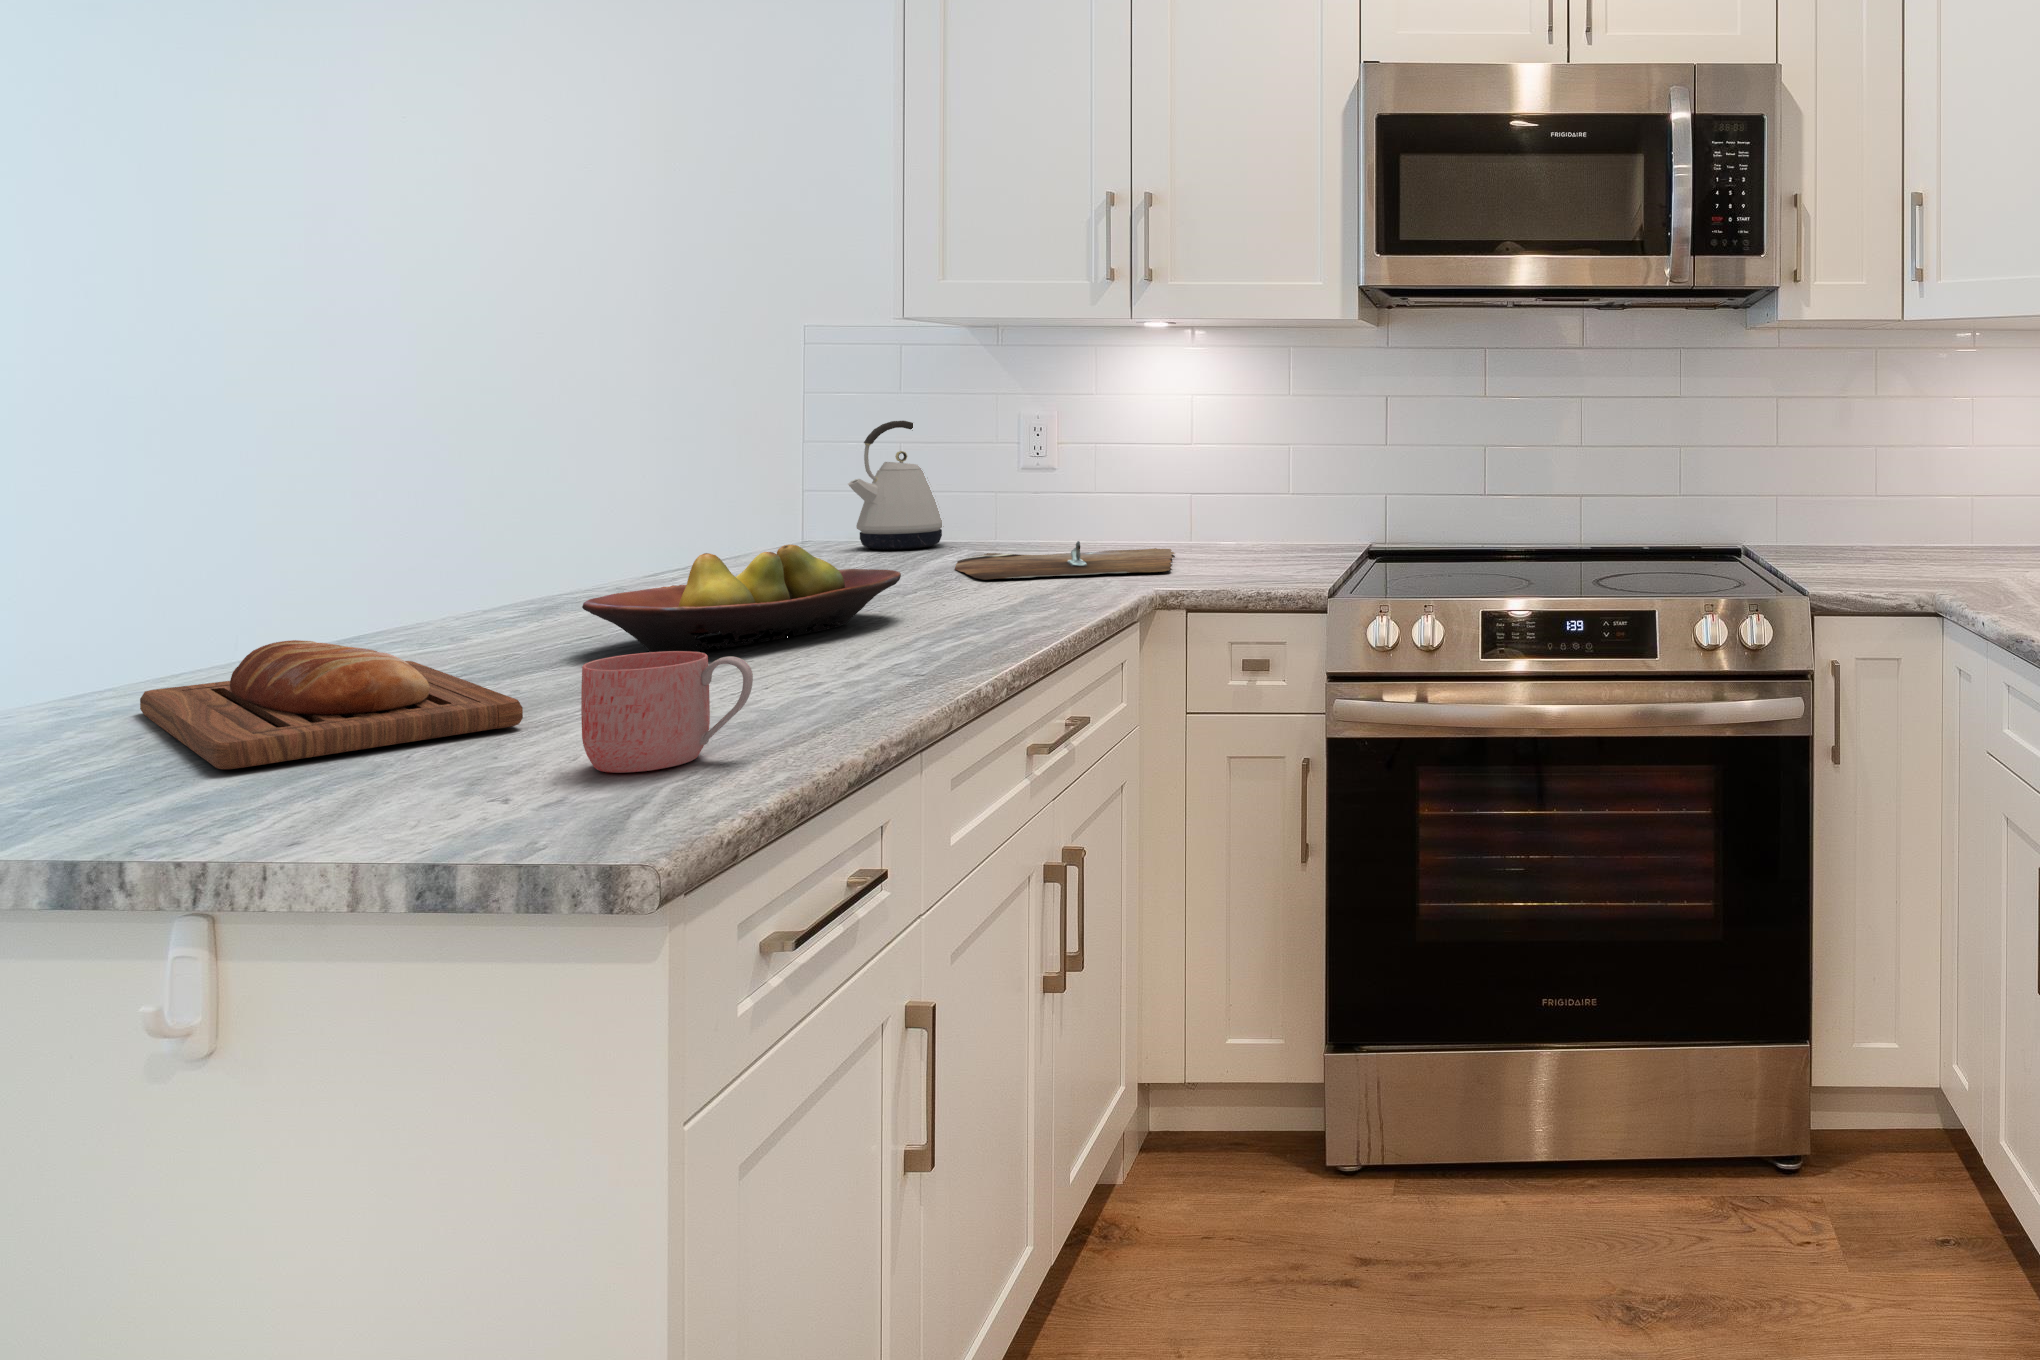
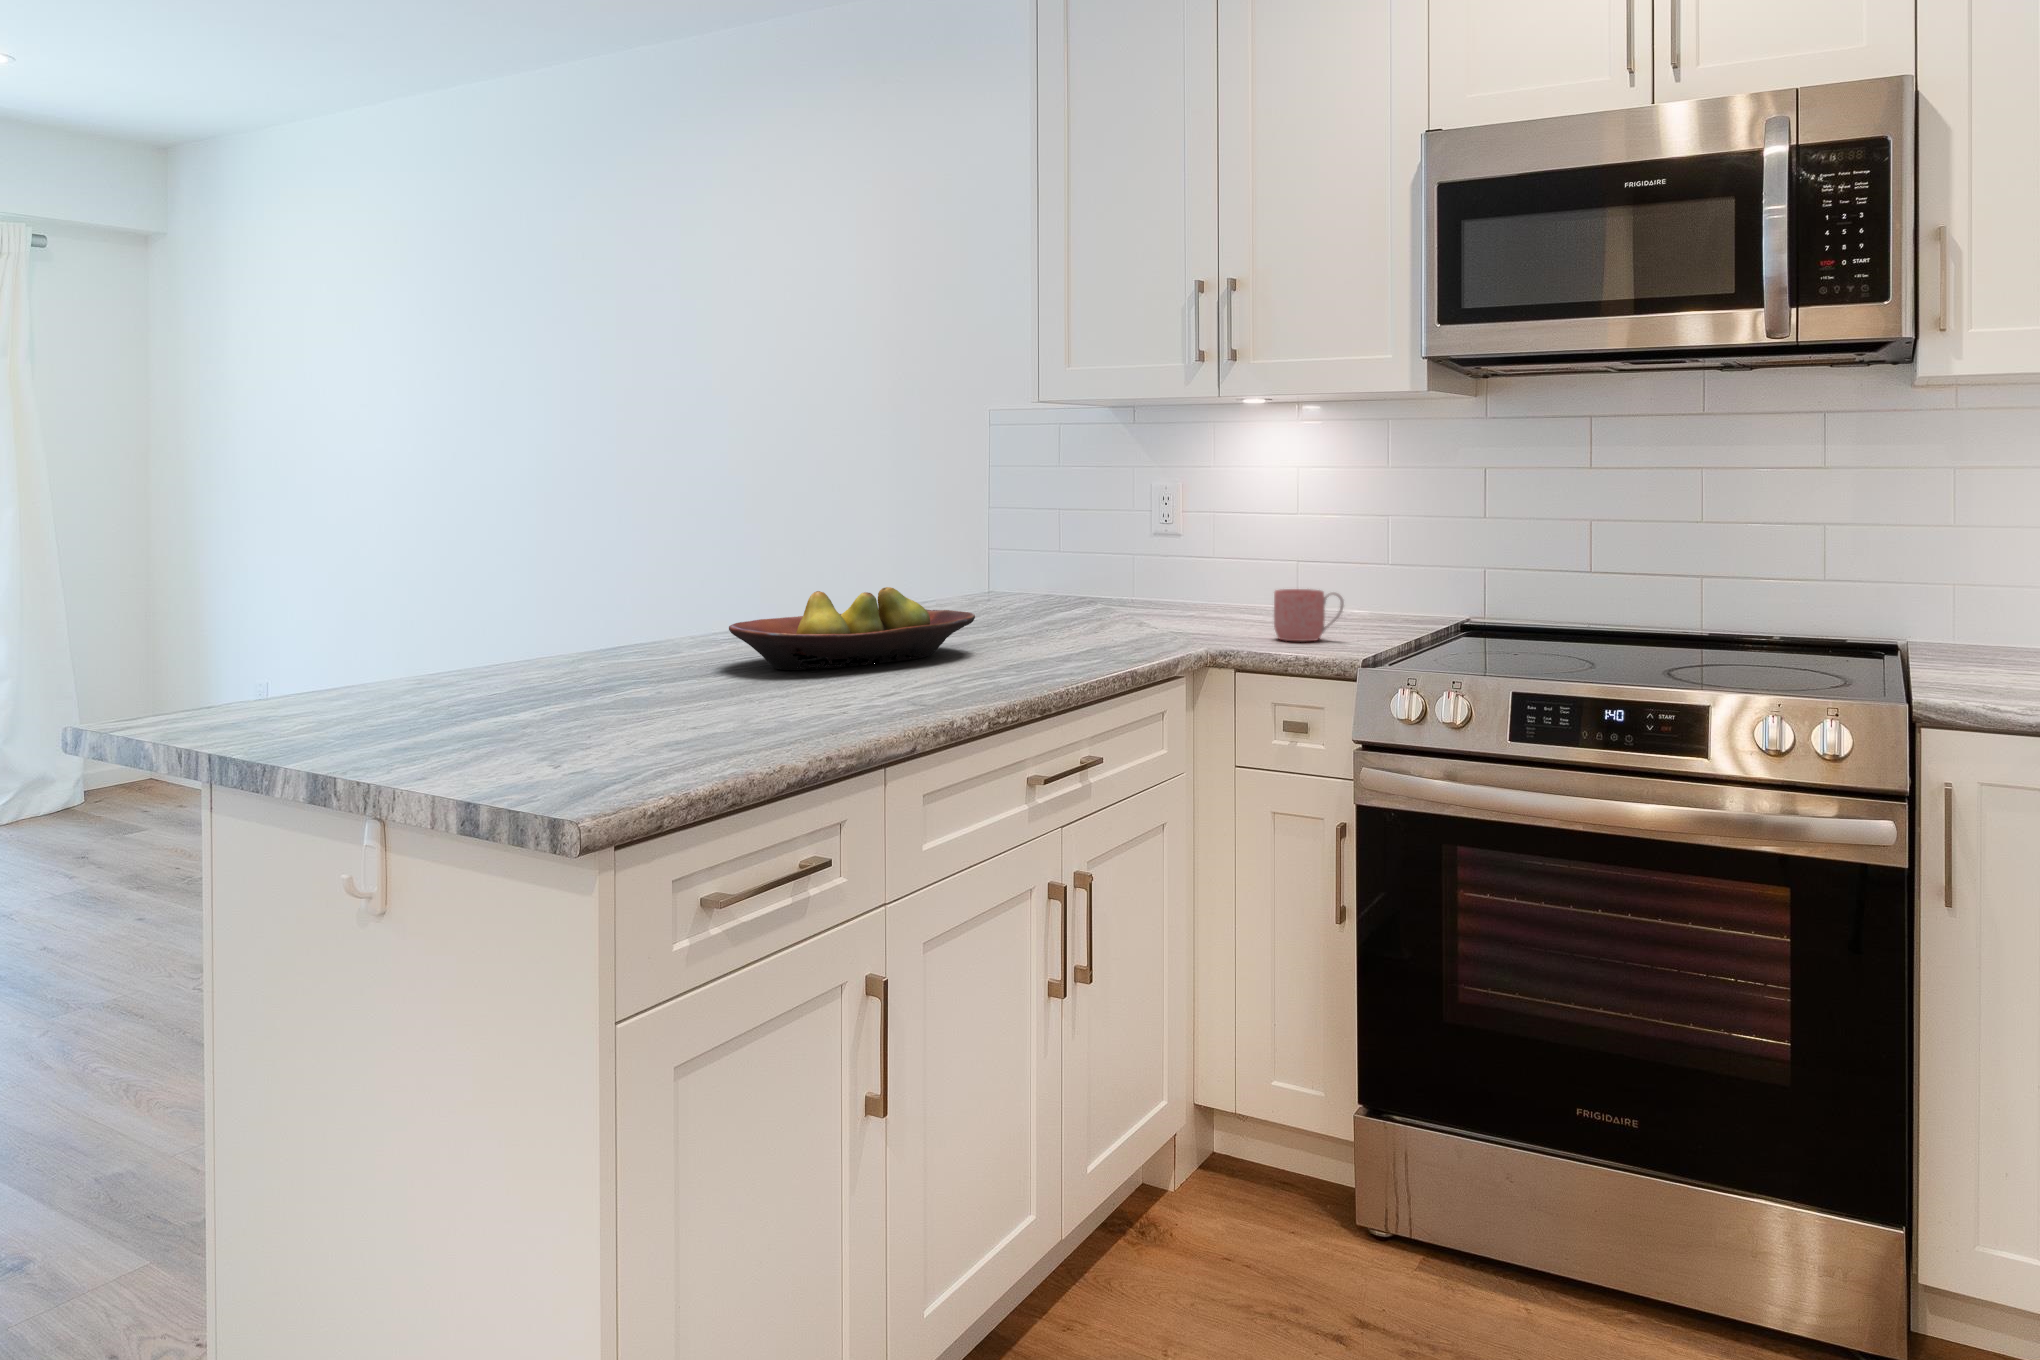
kettle: present [848,421,942,550] -> none [1019,481,1103,594]
cutting board: present [955,541,1175,580] -> none [1074,595,1276,628]
bread loaf: present [140,640,523,769] -> none [439,639,628,725]
mug: present [581,651,753,773] -> present [1274,589,1344,641]

